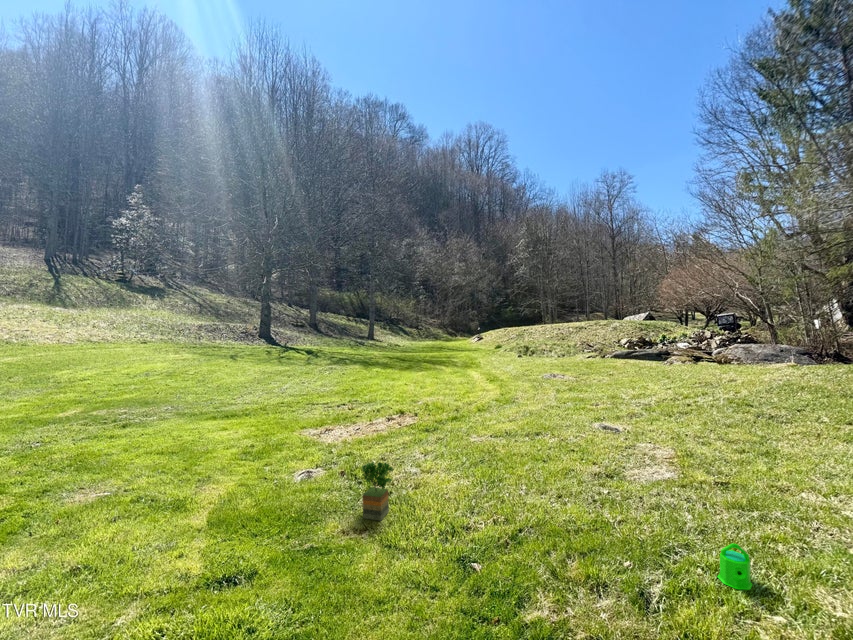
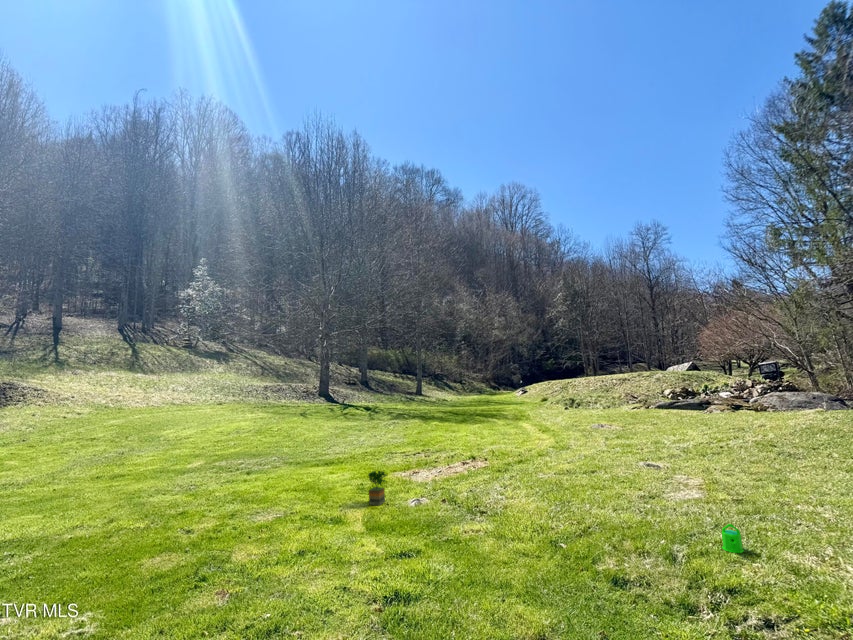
potted tree: present [361,462,393,521] -> present [368,471,387,505]

